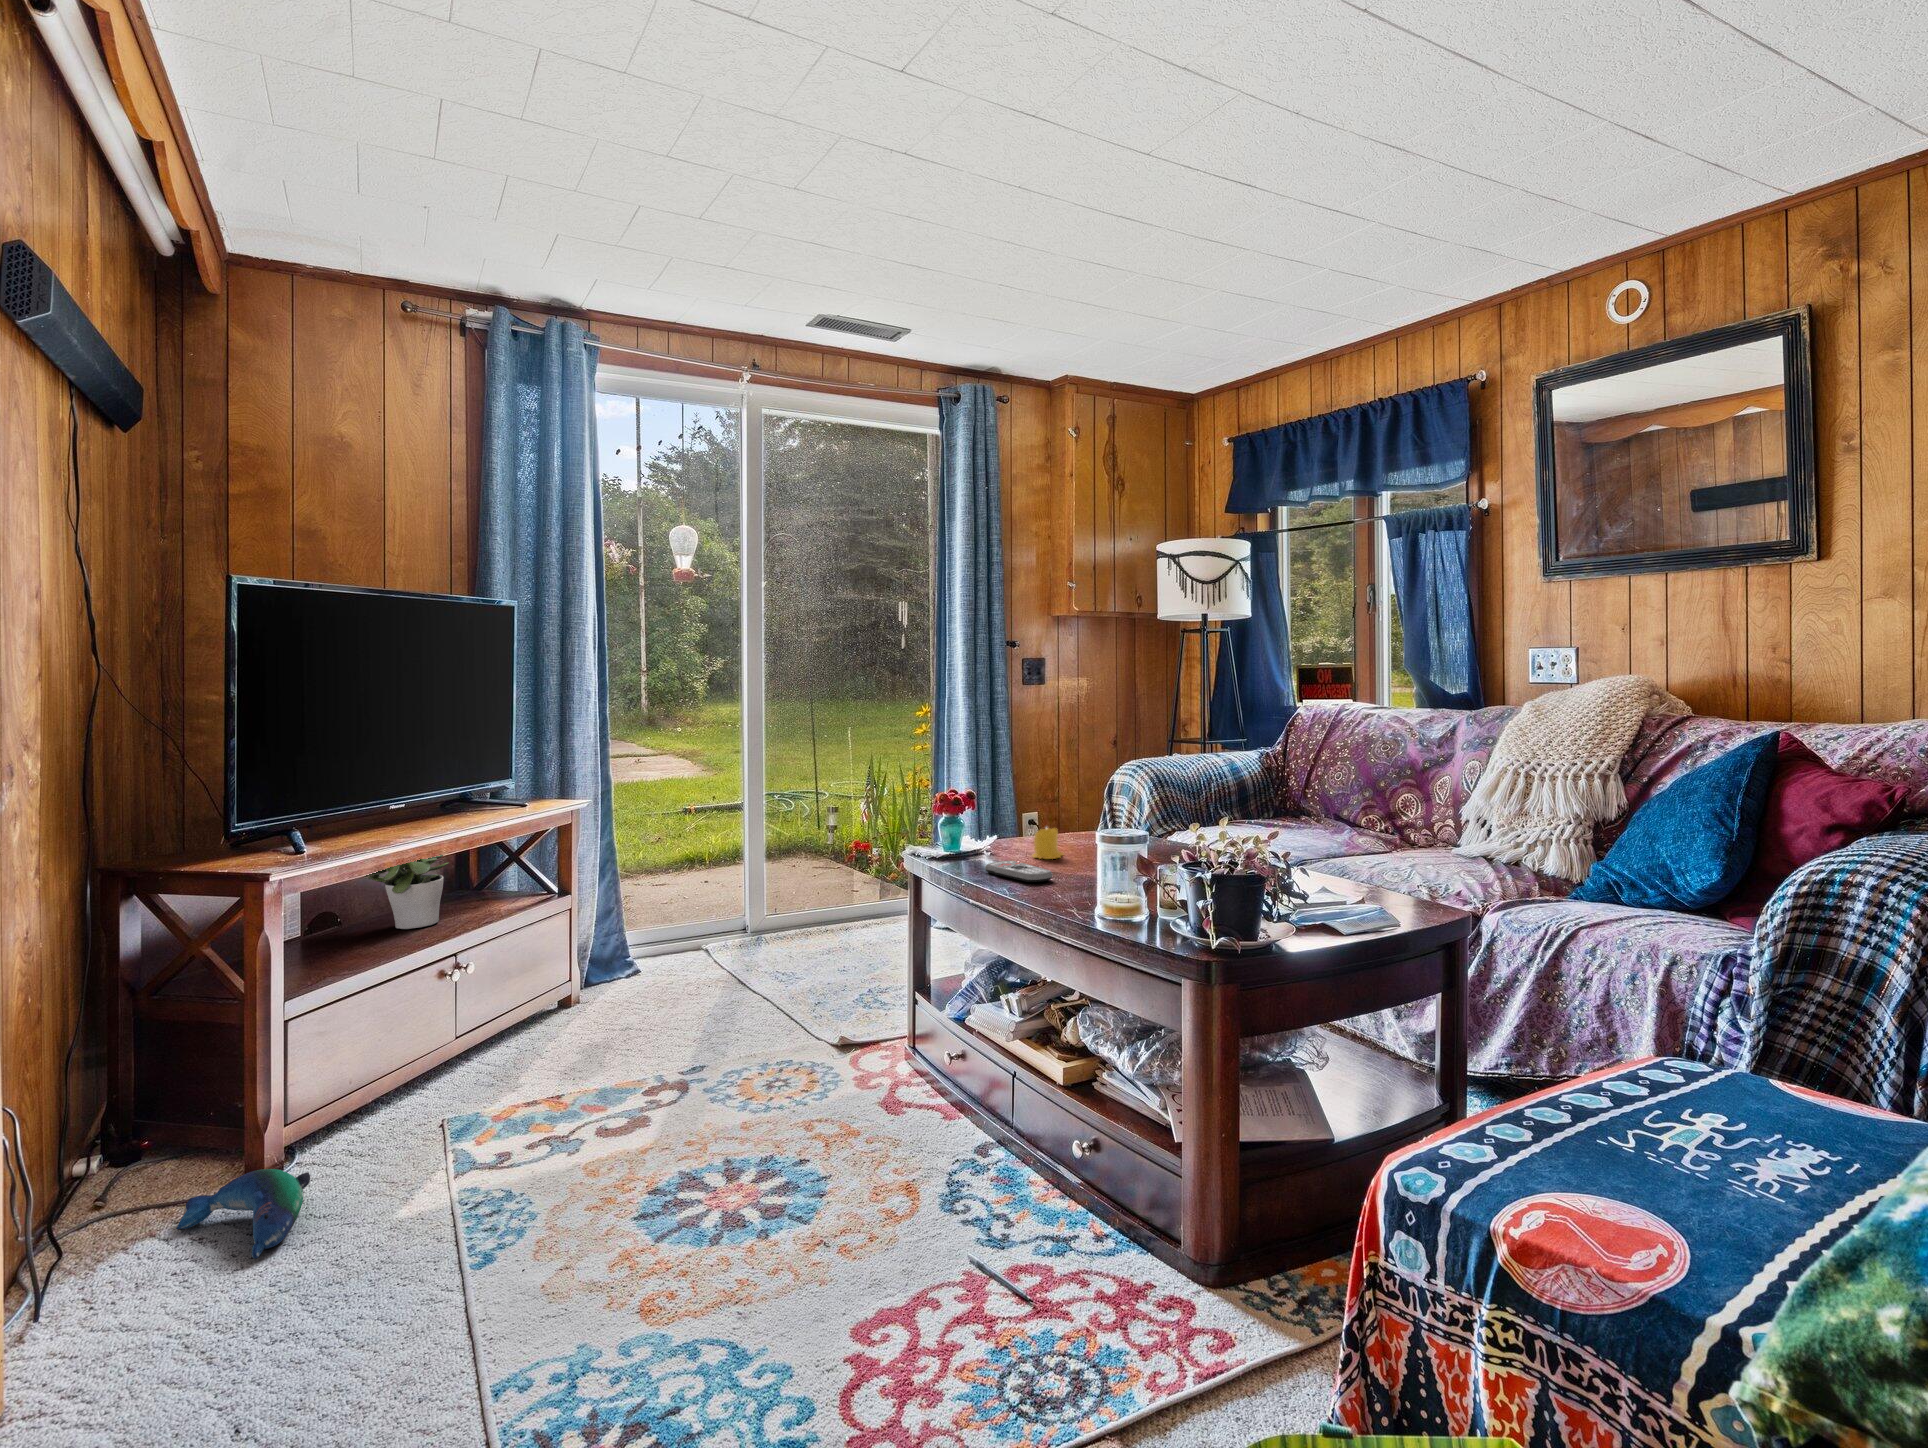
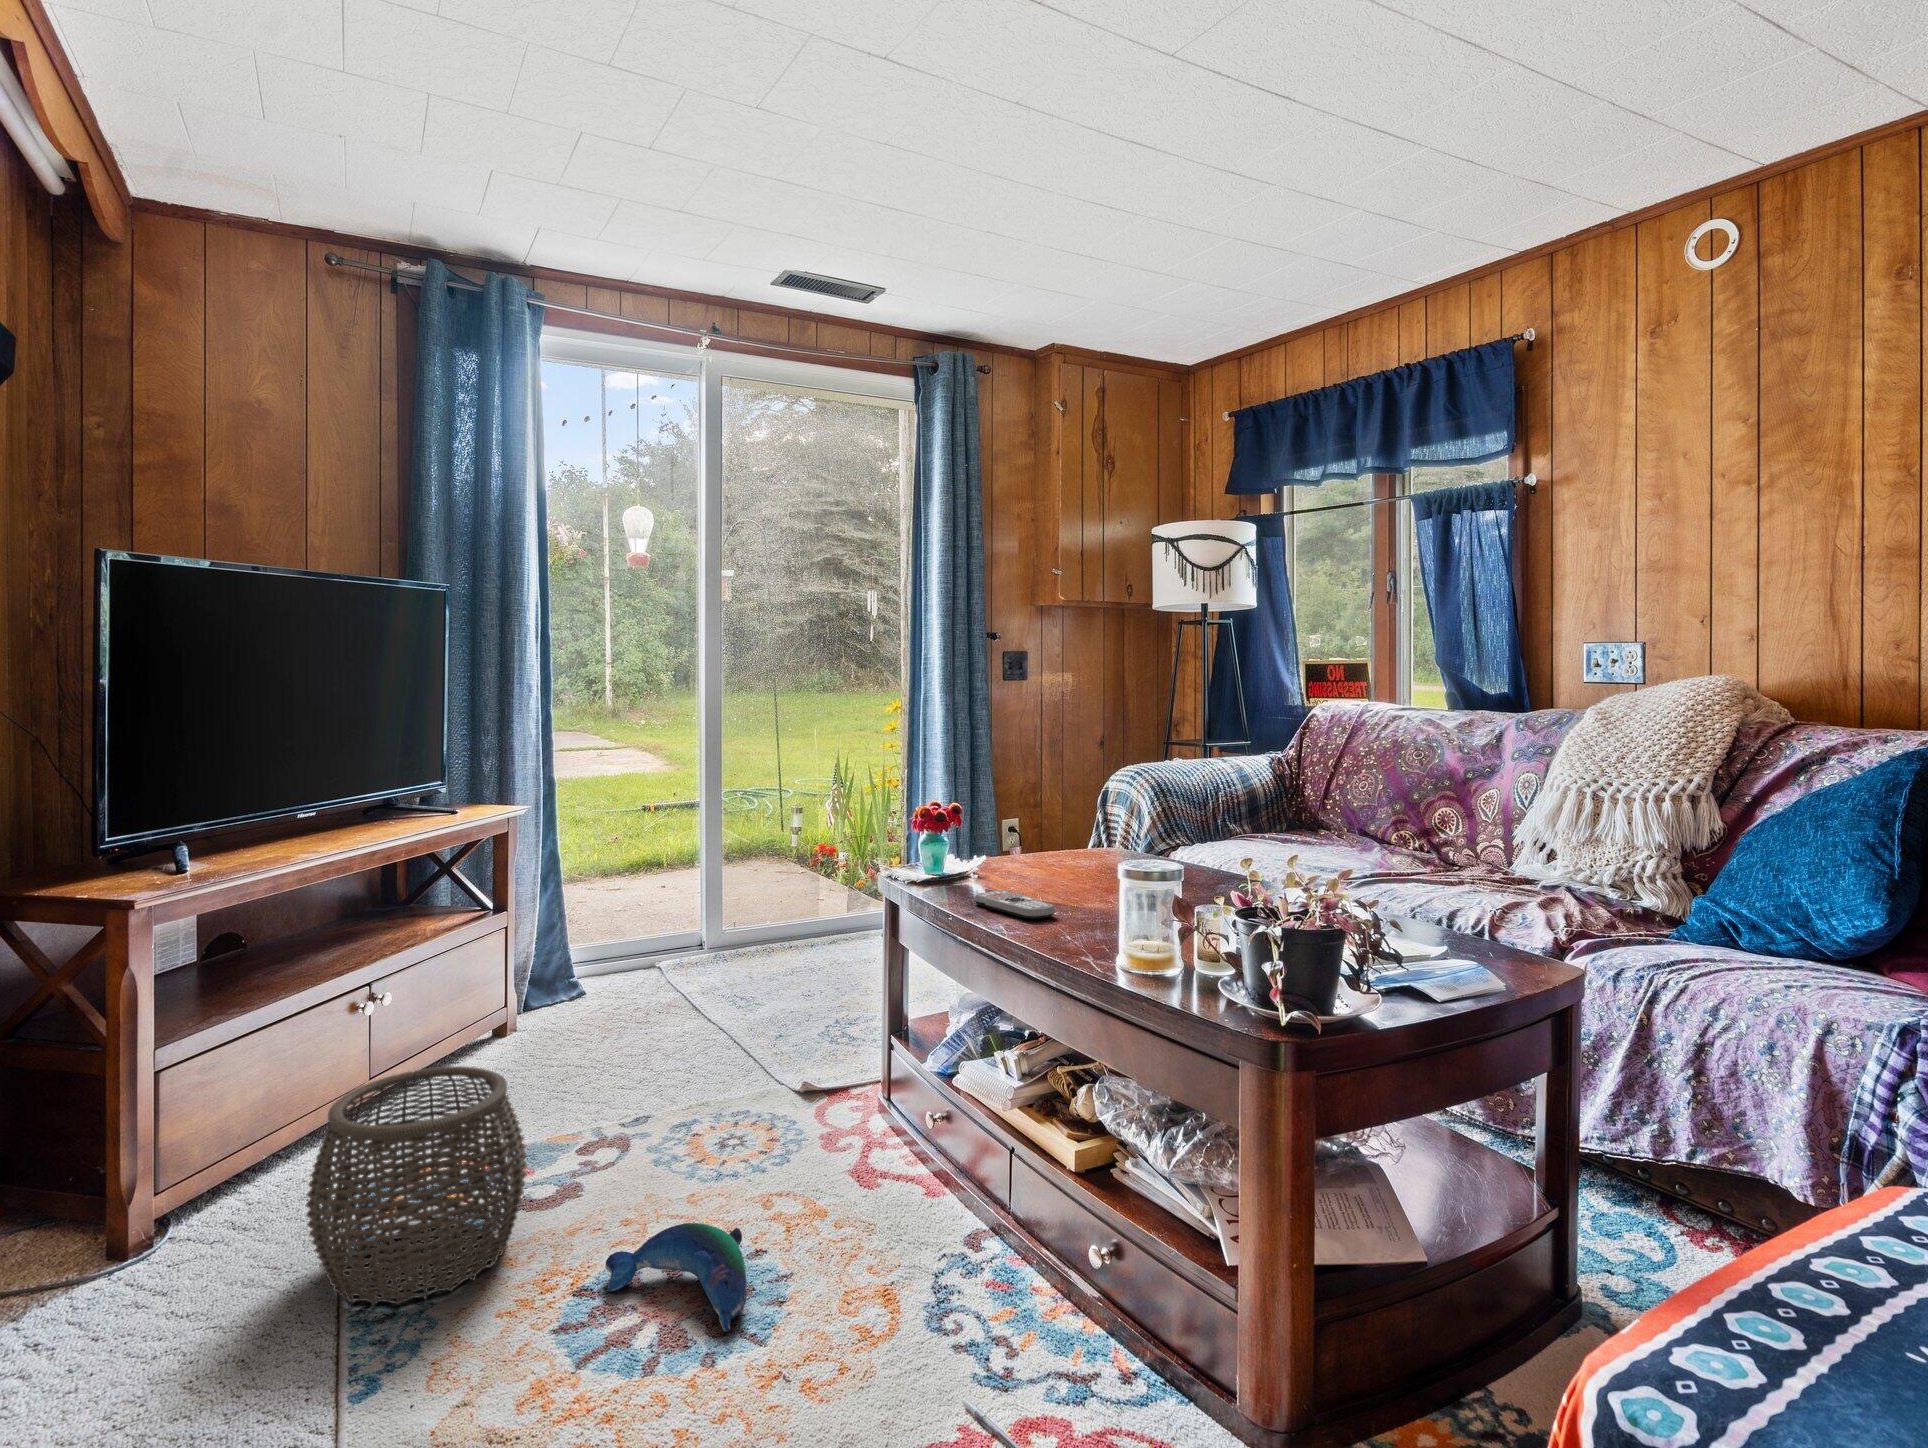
candle: present [1032,828,1064,859] -> none [1025,847,1064,888]
potted plant: present [364,855,449,929] -> none [265,853,362,956]
woven basket: none [421,1012,606,1206] -> present [306,1066,527,1306]
plush toy: present [177,1169,310,1259] -> present [606,1223,747,1332]

